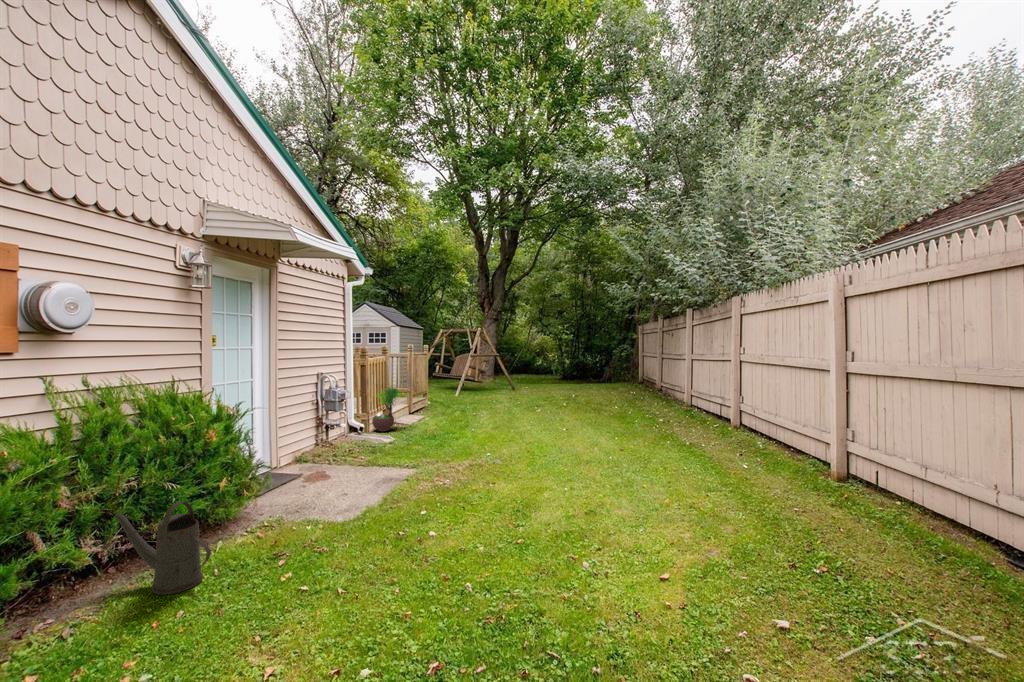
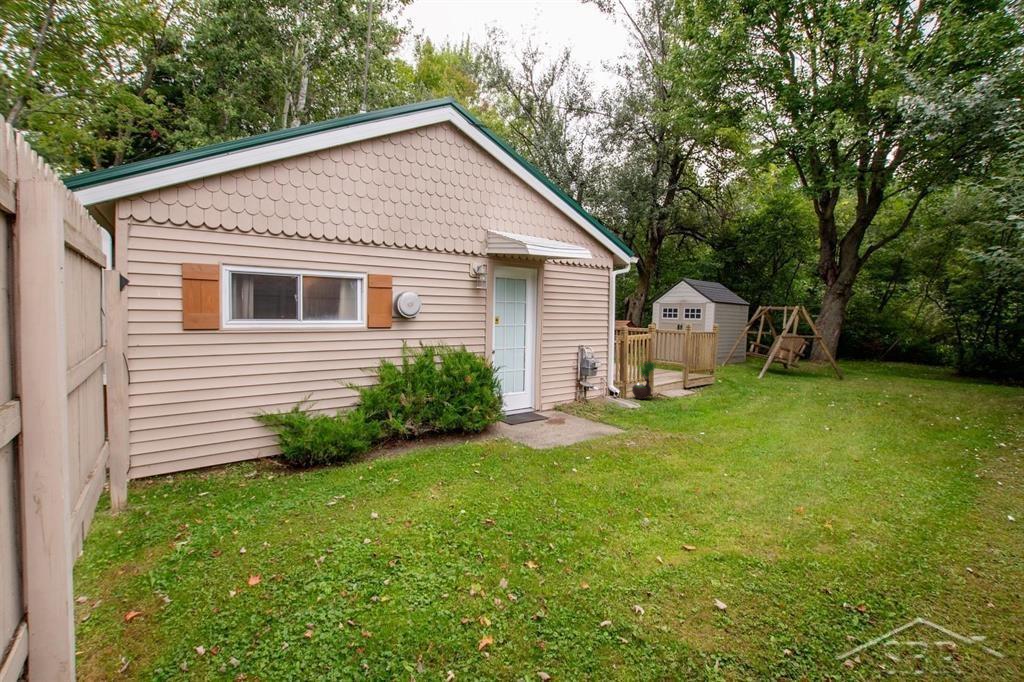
watering can: present [115,501,211,595] -> none [420,410,450,457]

